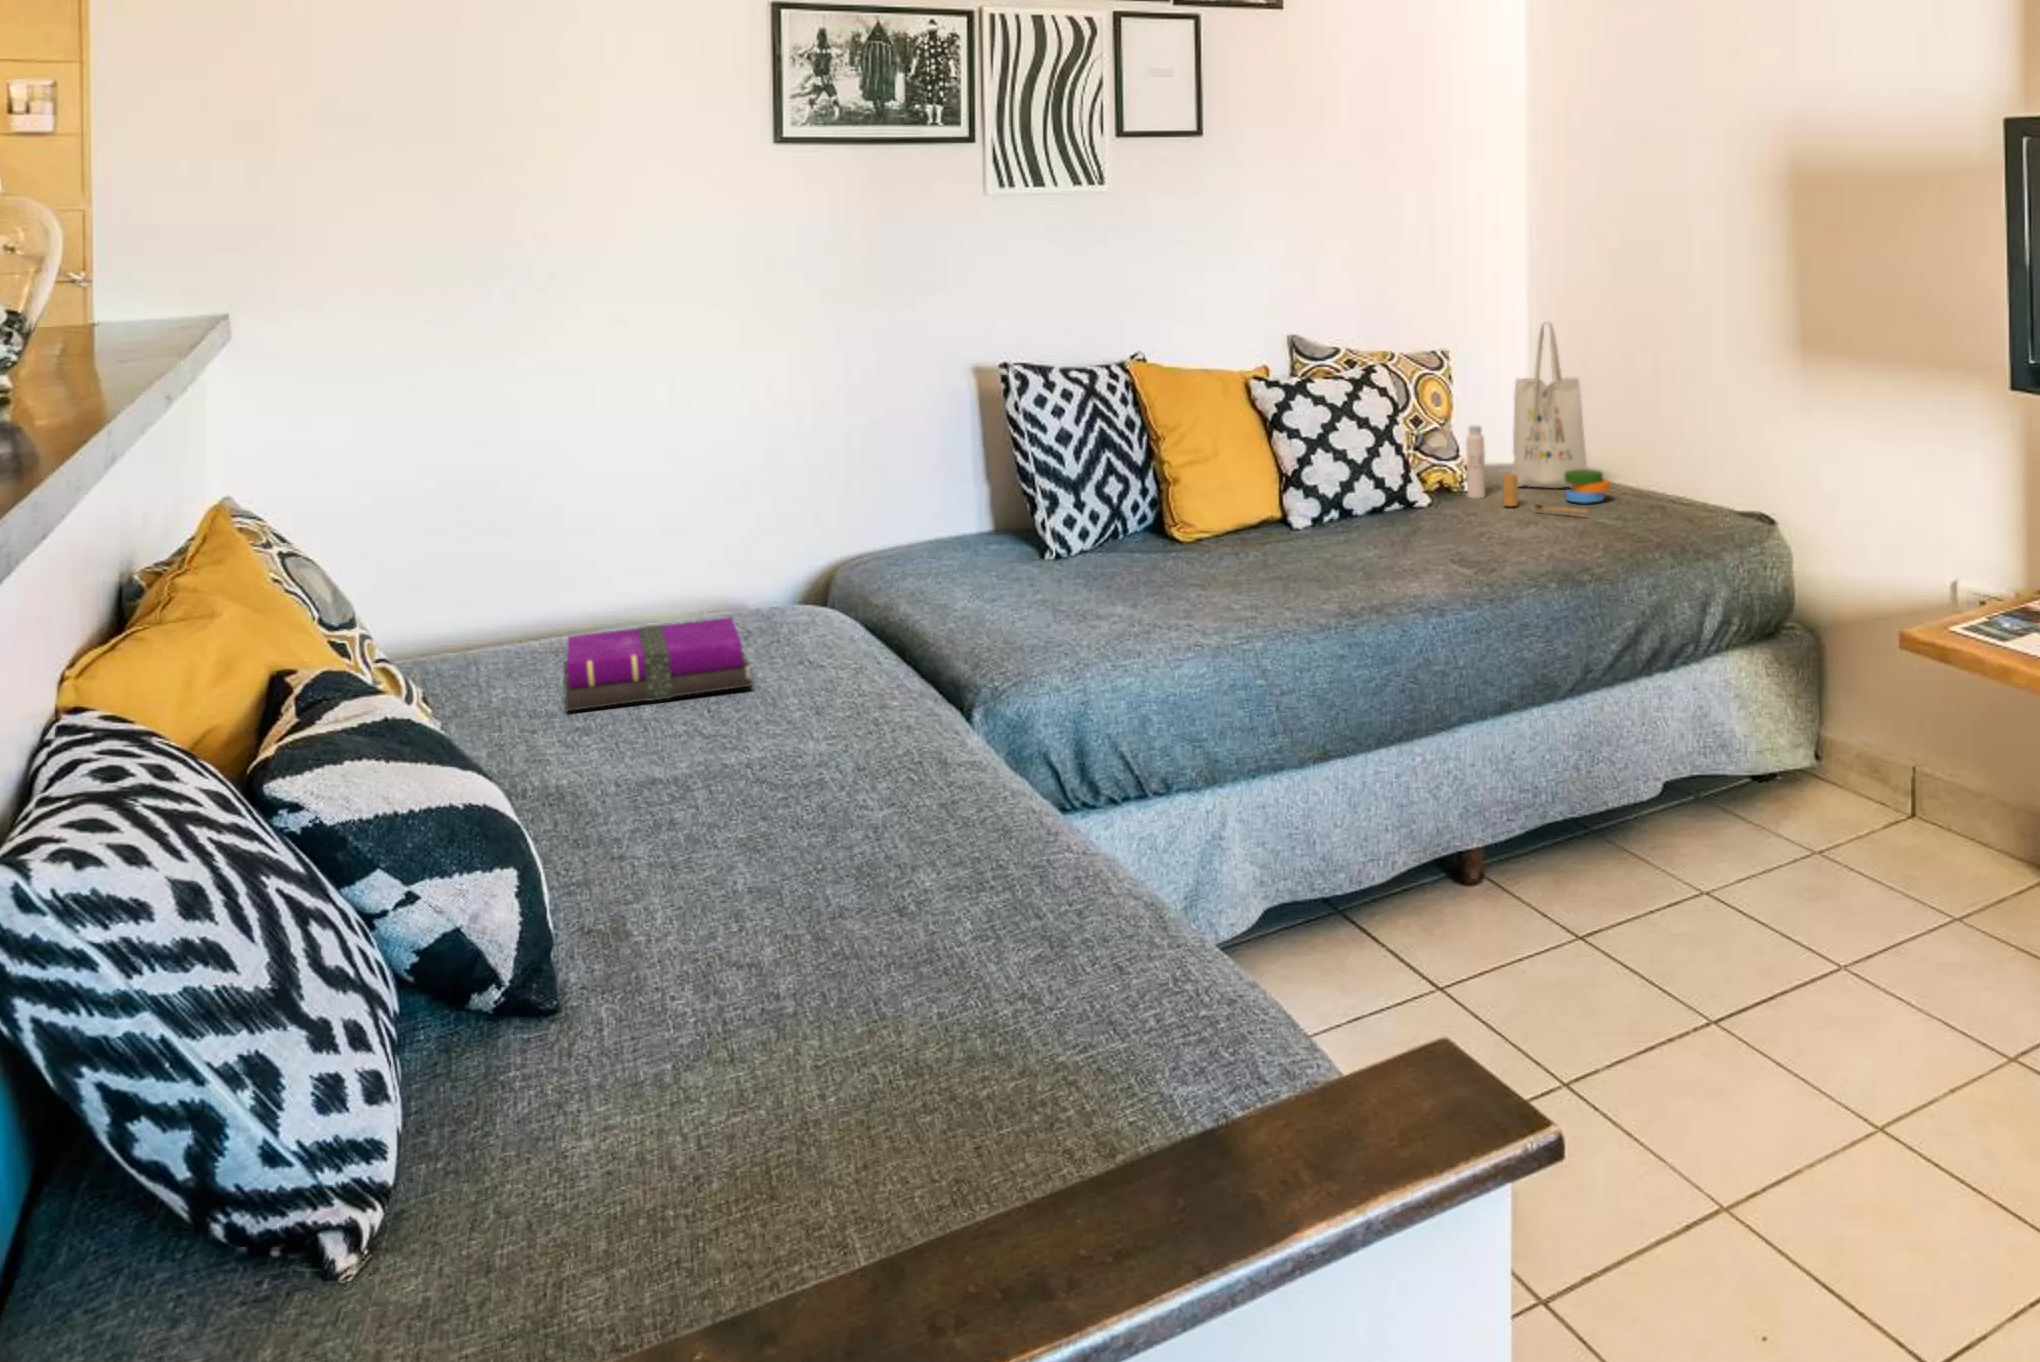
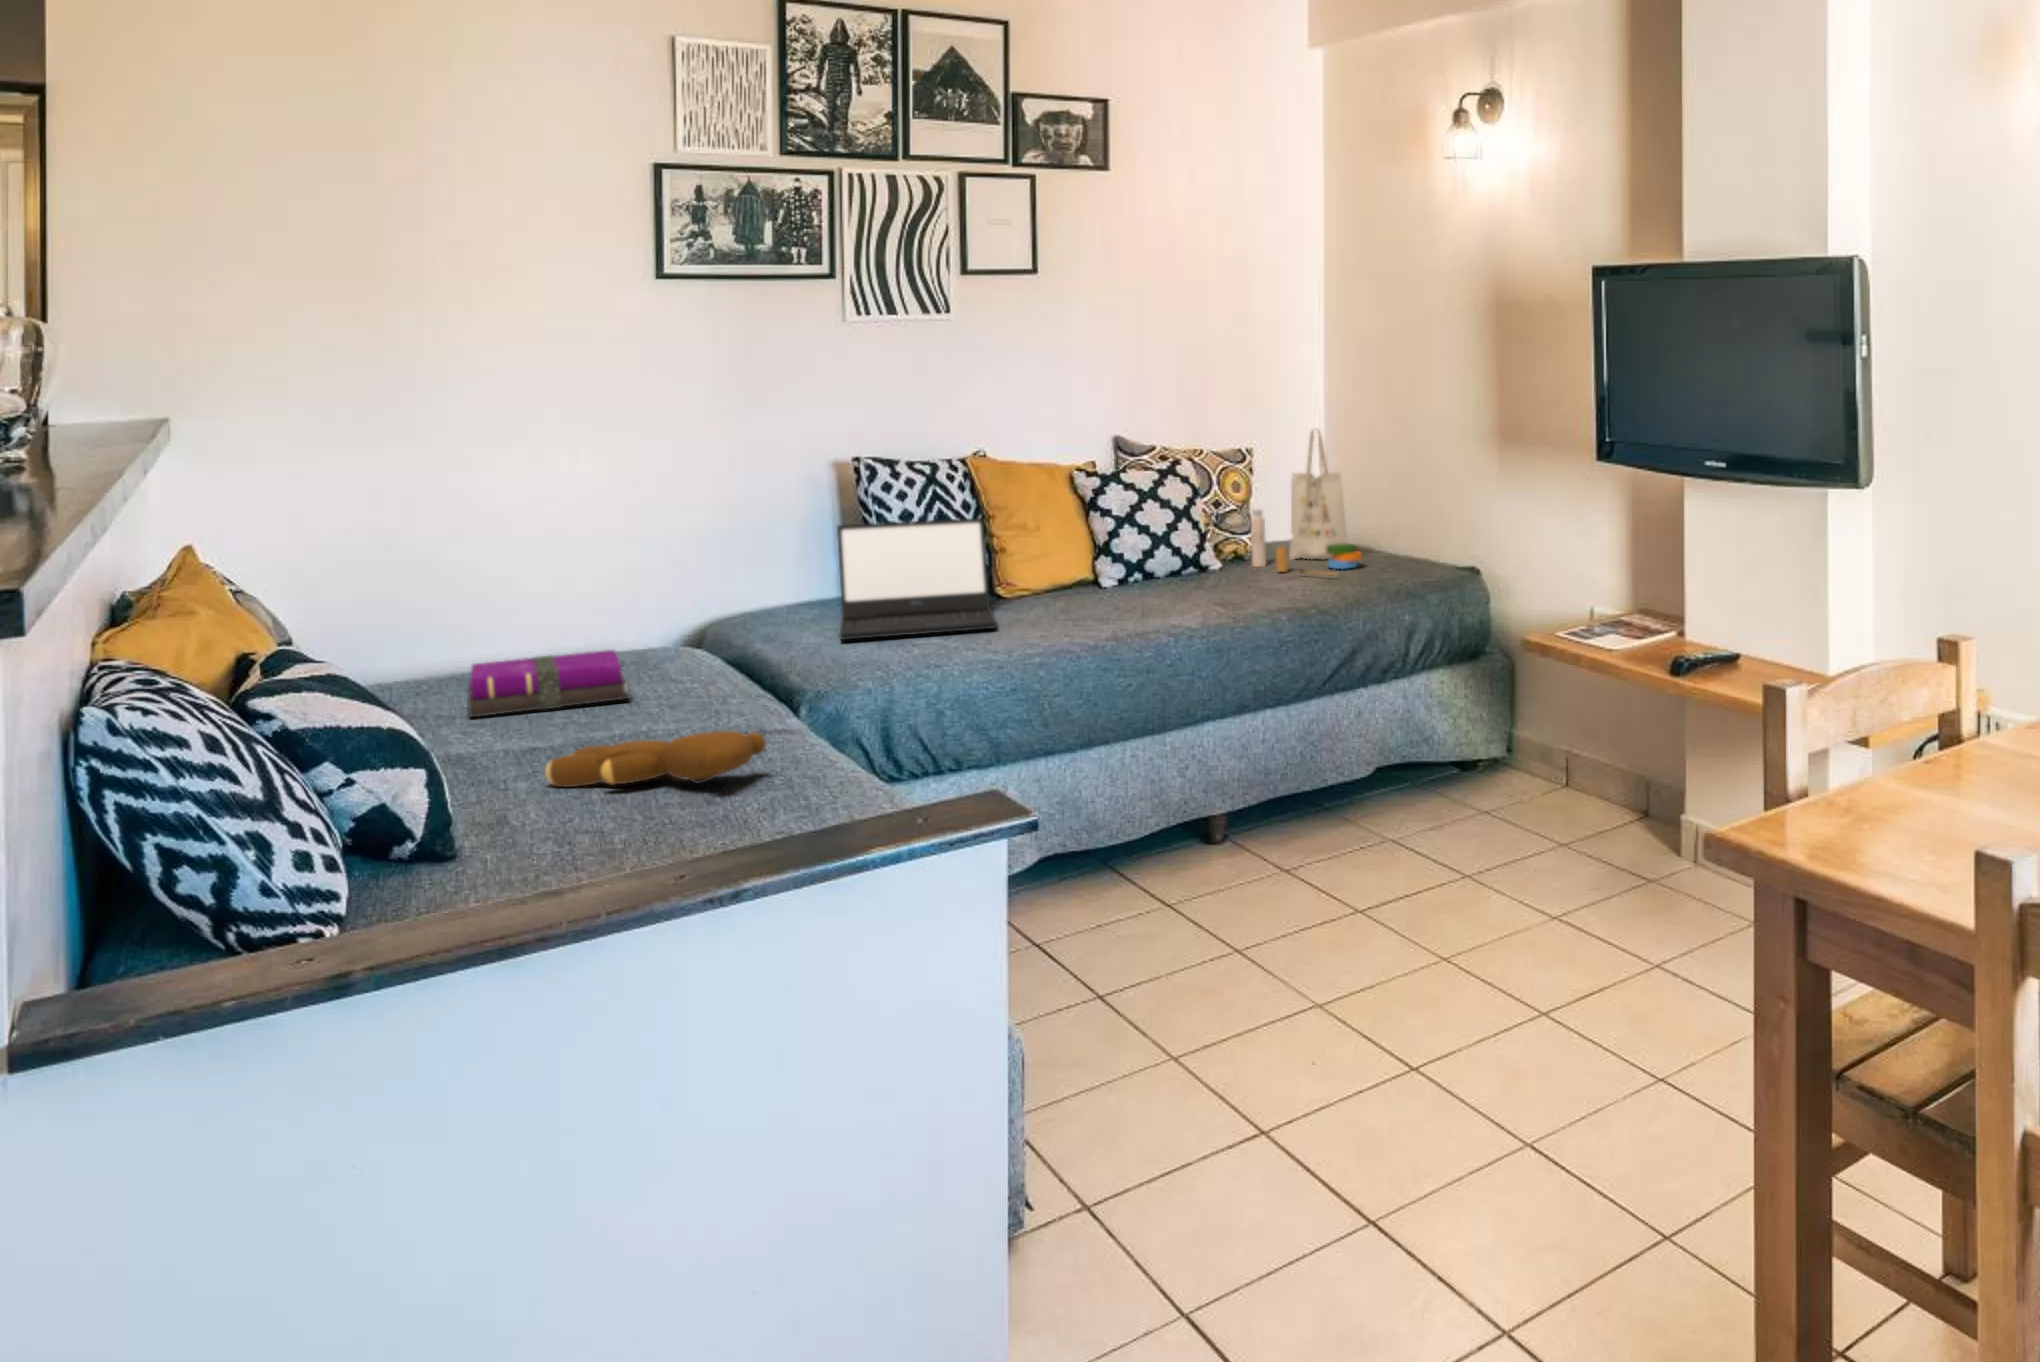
laptop computer: none [983,443,1183,603] -> present [837,518,997,640]
teddy bear: none [660,769,939,841] -> present [545,731,766,787]

